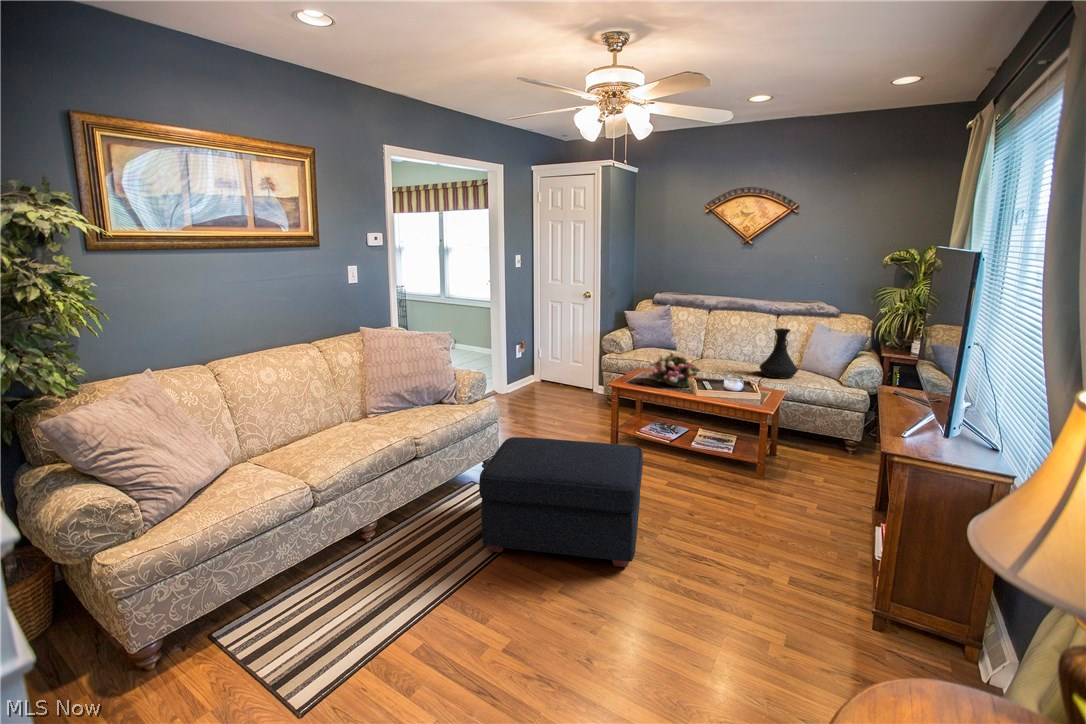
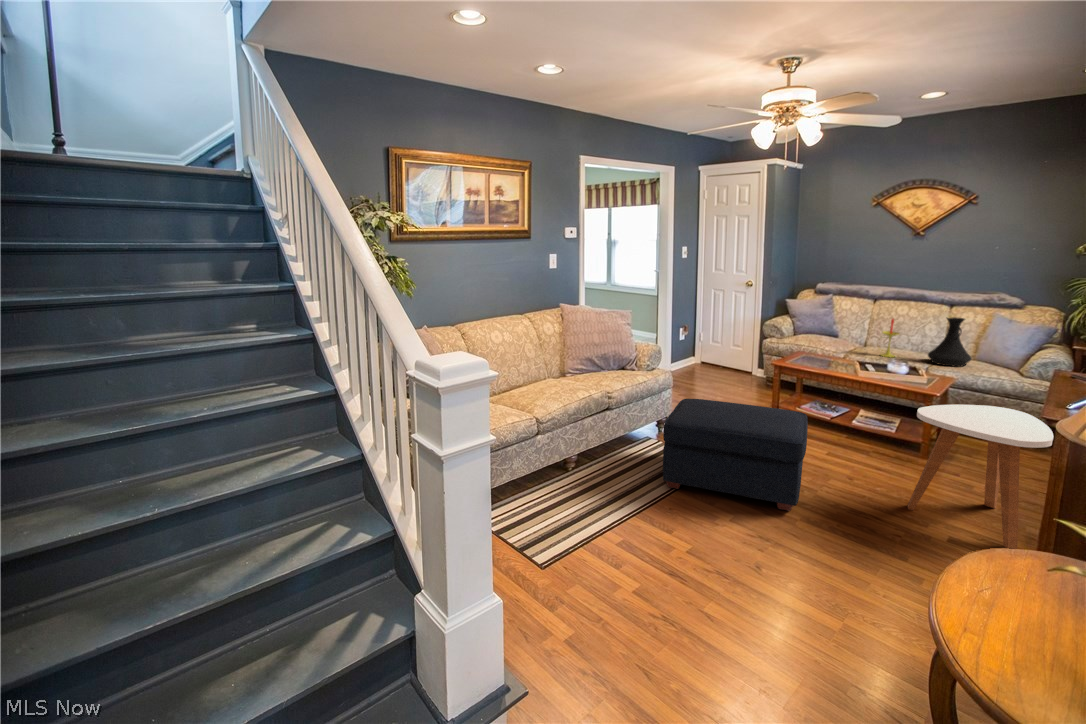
candle: none [713,330,734,371] -> present [881,319,899,357]
flower arrangement: present [646,351,700,388] -> none [808,335,864,369]
side table: none [747,428,877,585] -> present [907,405,1054,549]

